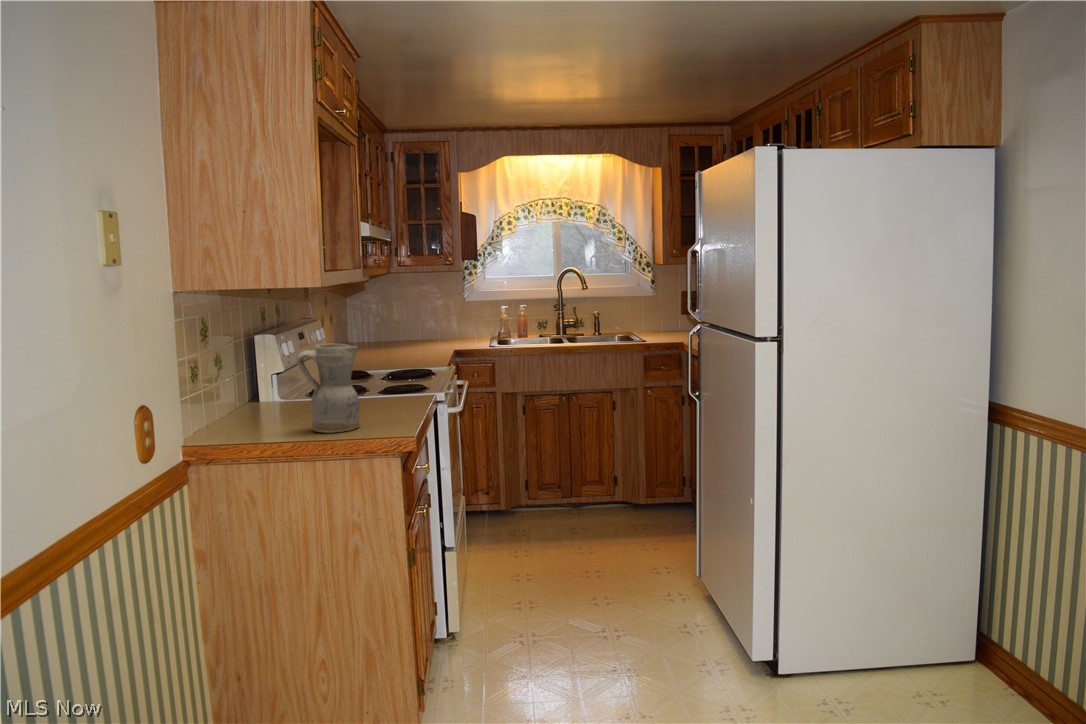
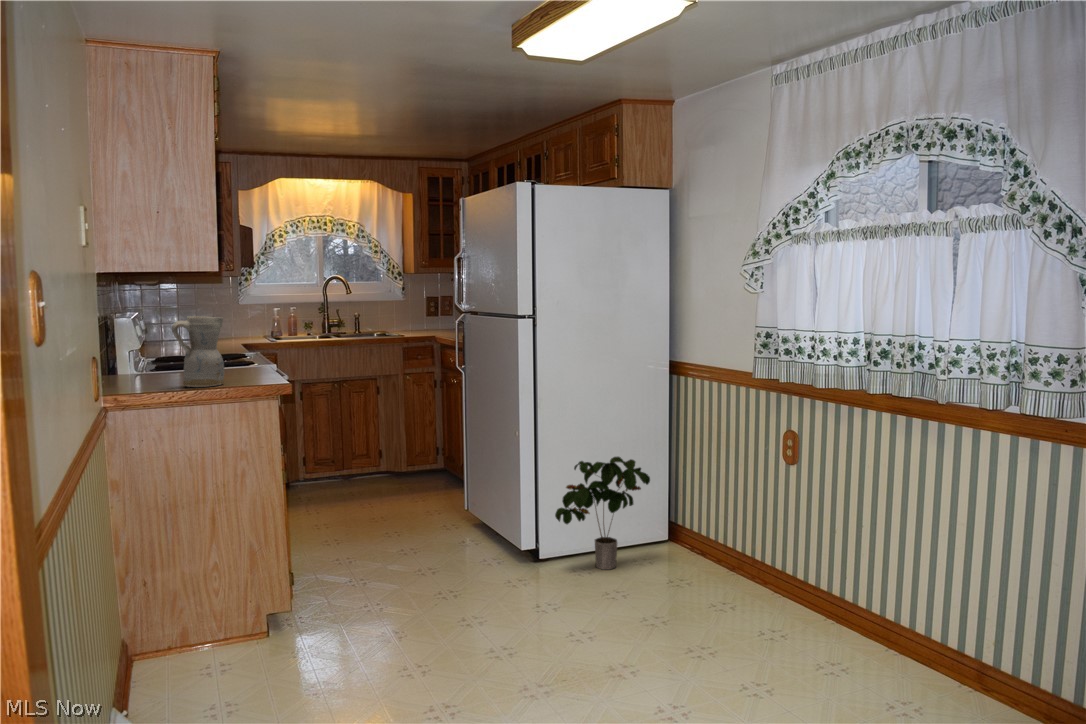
potted plant: none [800,542,951,703] -> present [555,457,650,569]

